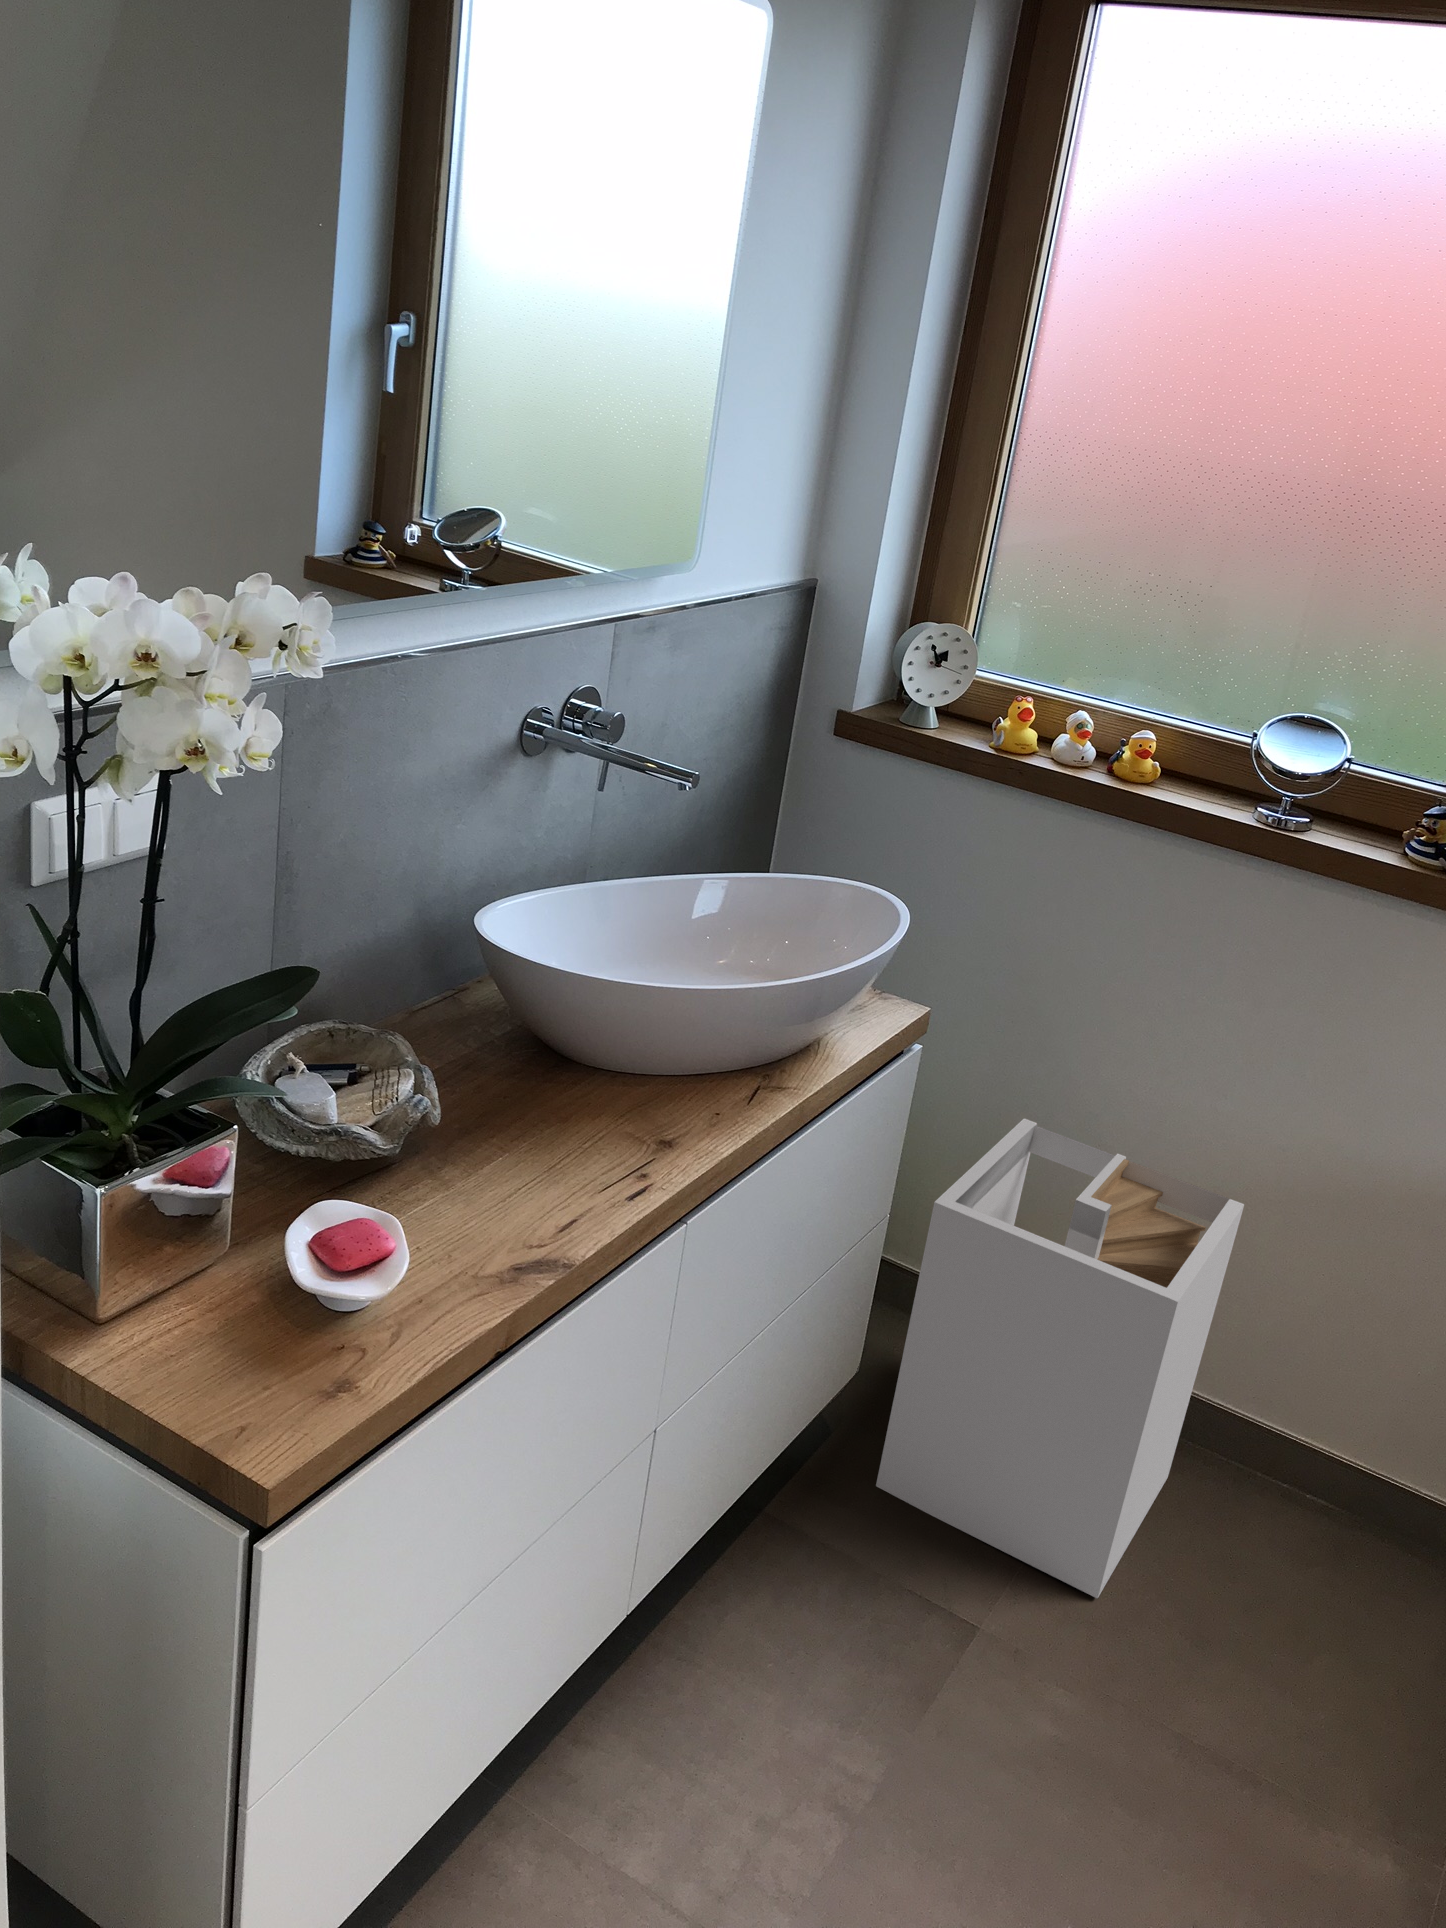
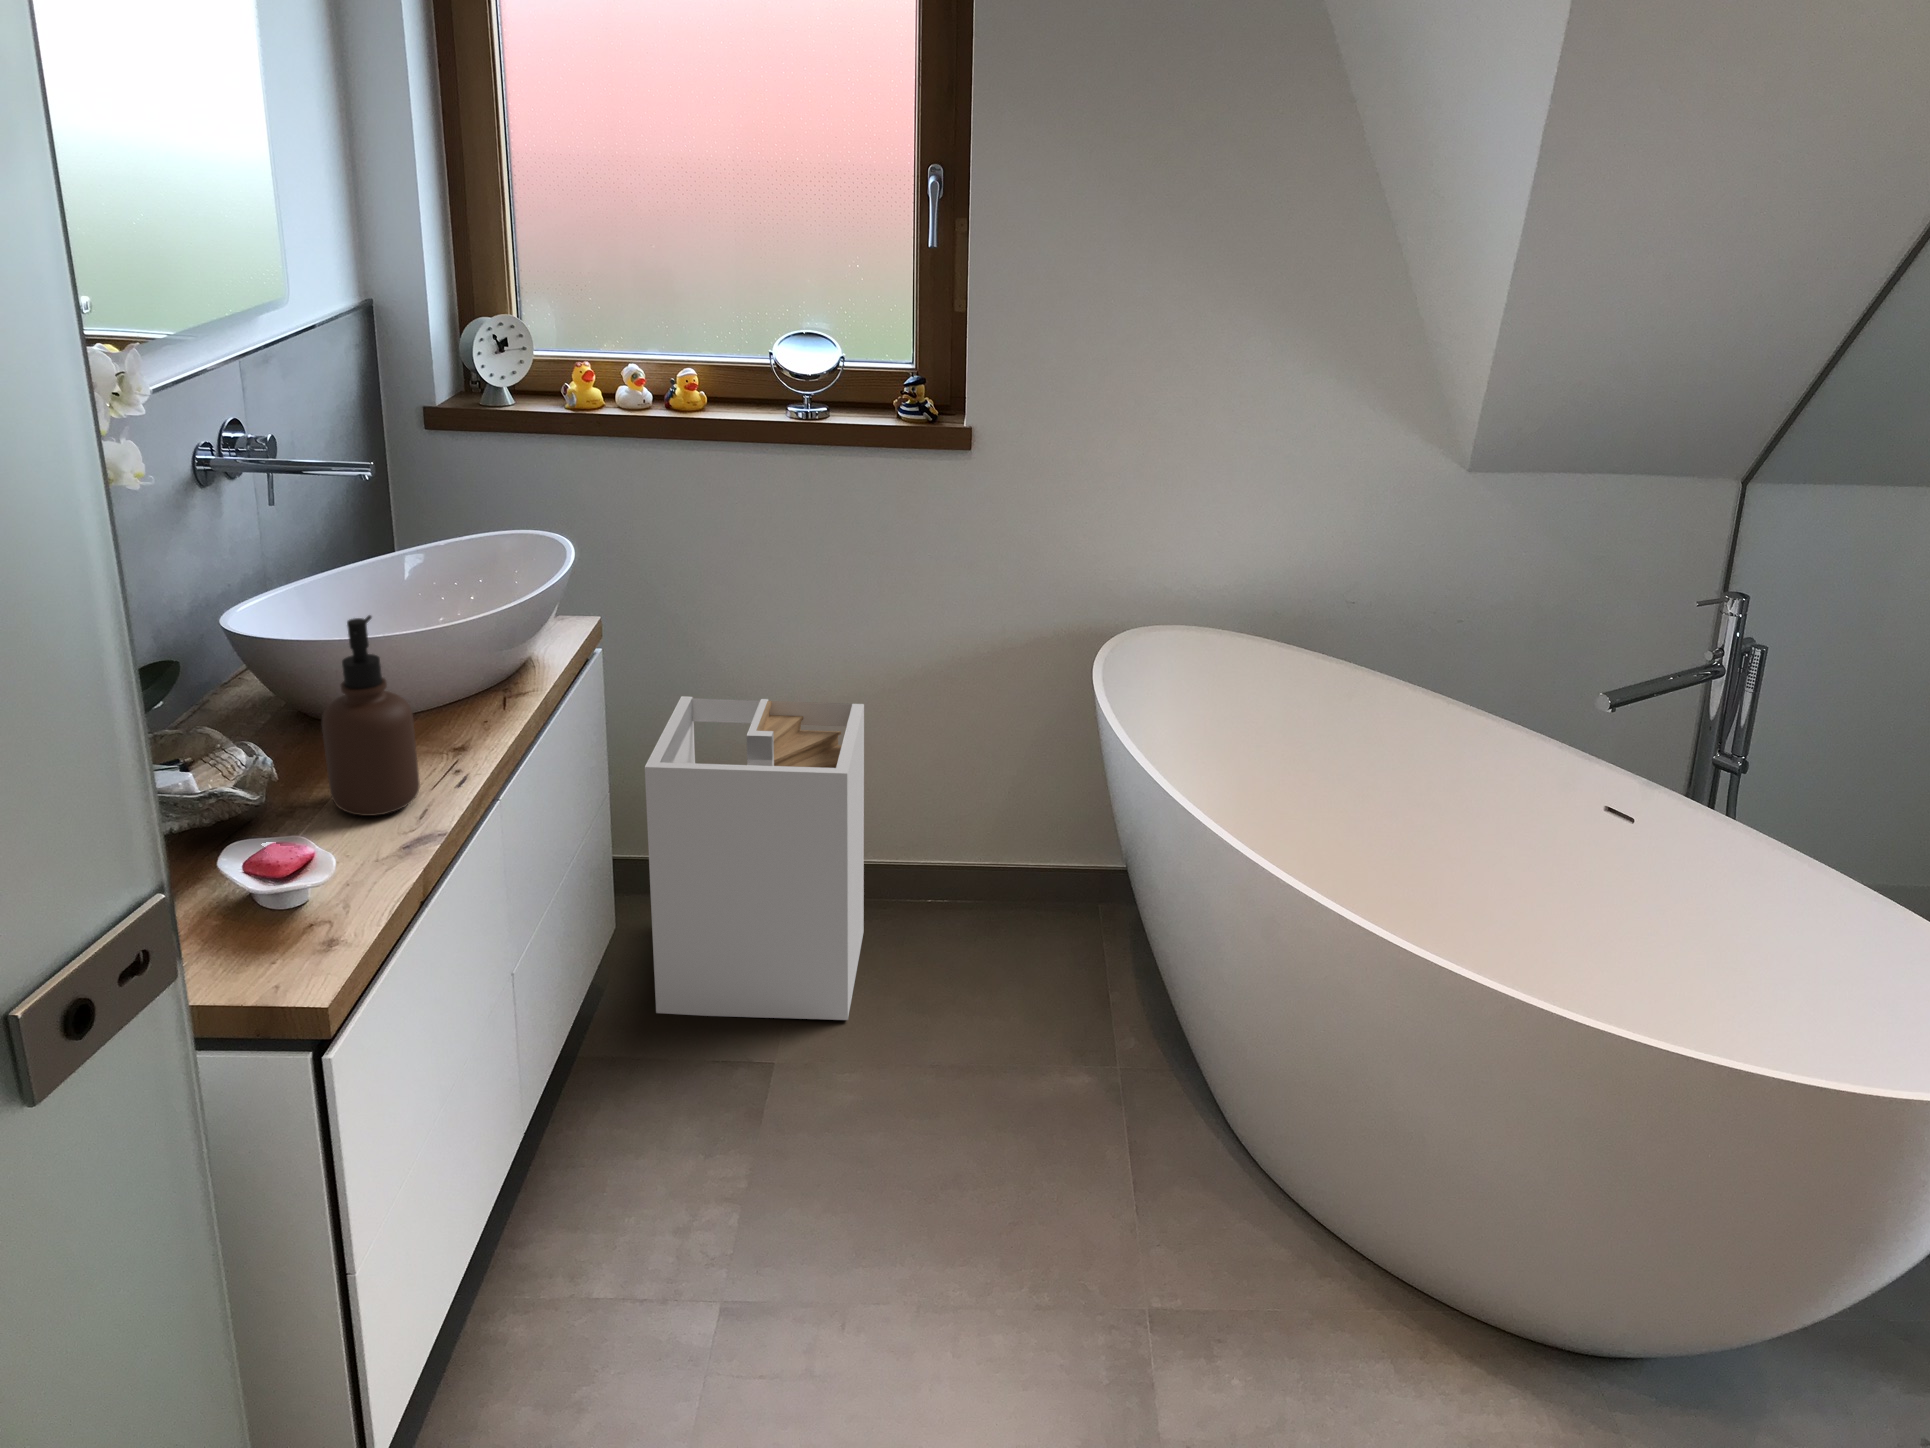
soap dispenser: none [482,967,596,1210] -> present [322,615,420,816]

